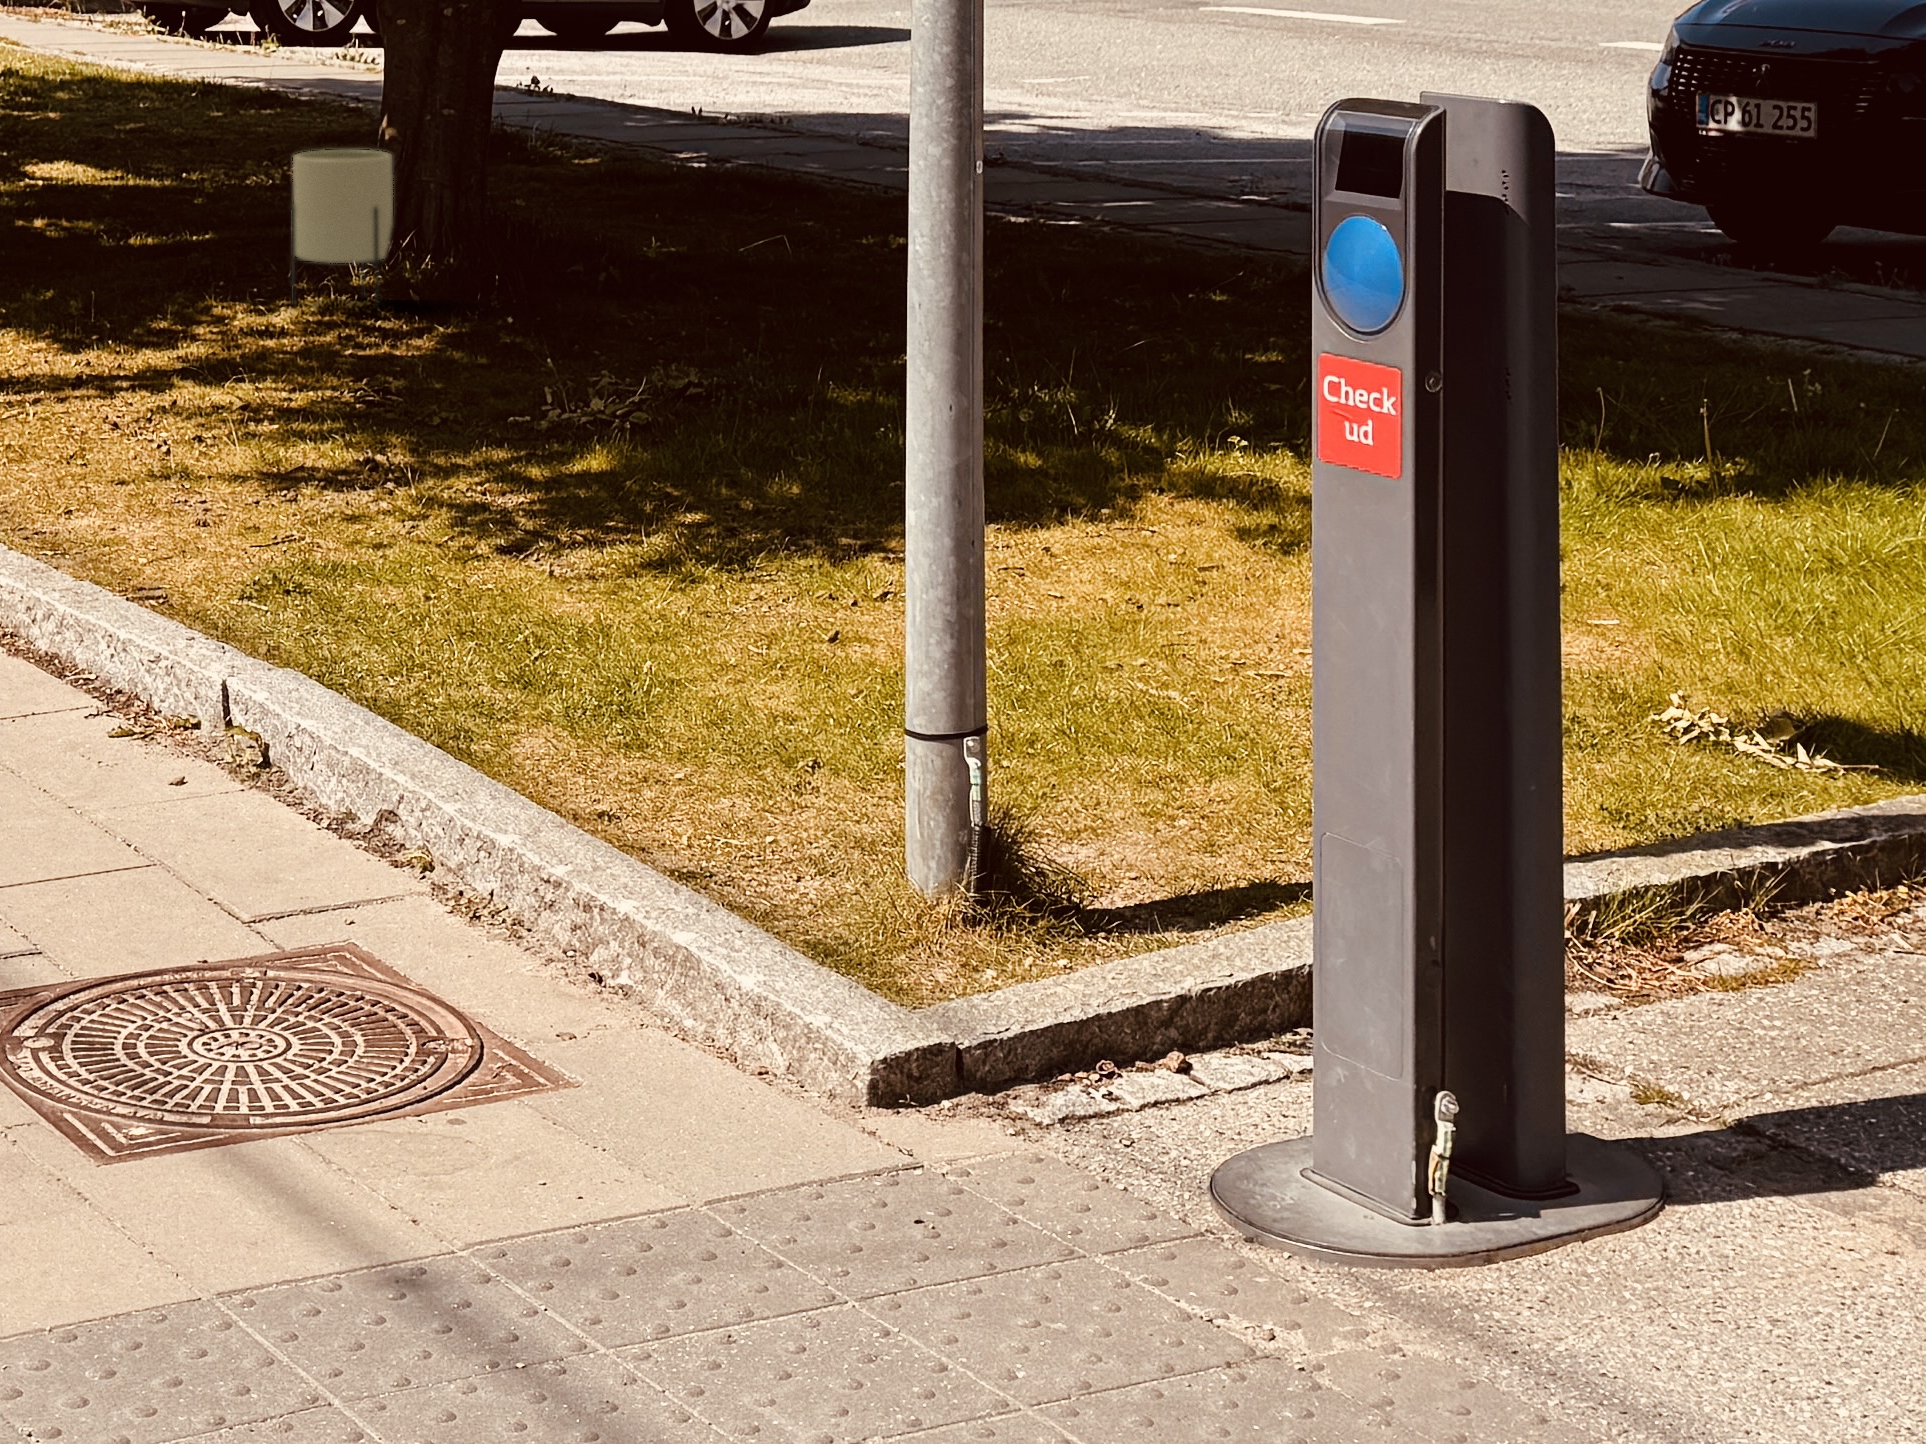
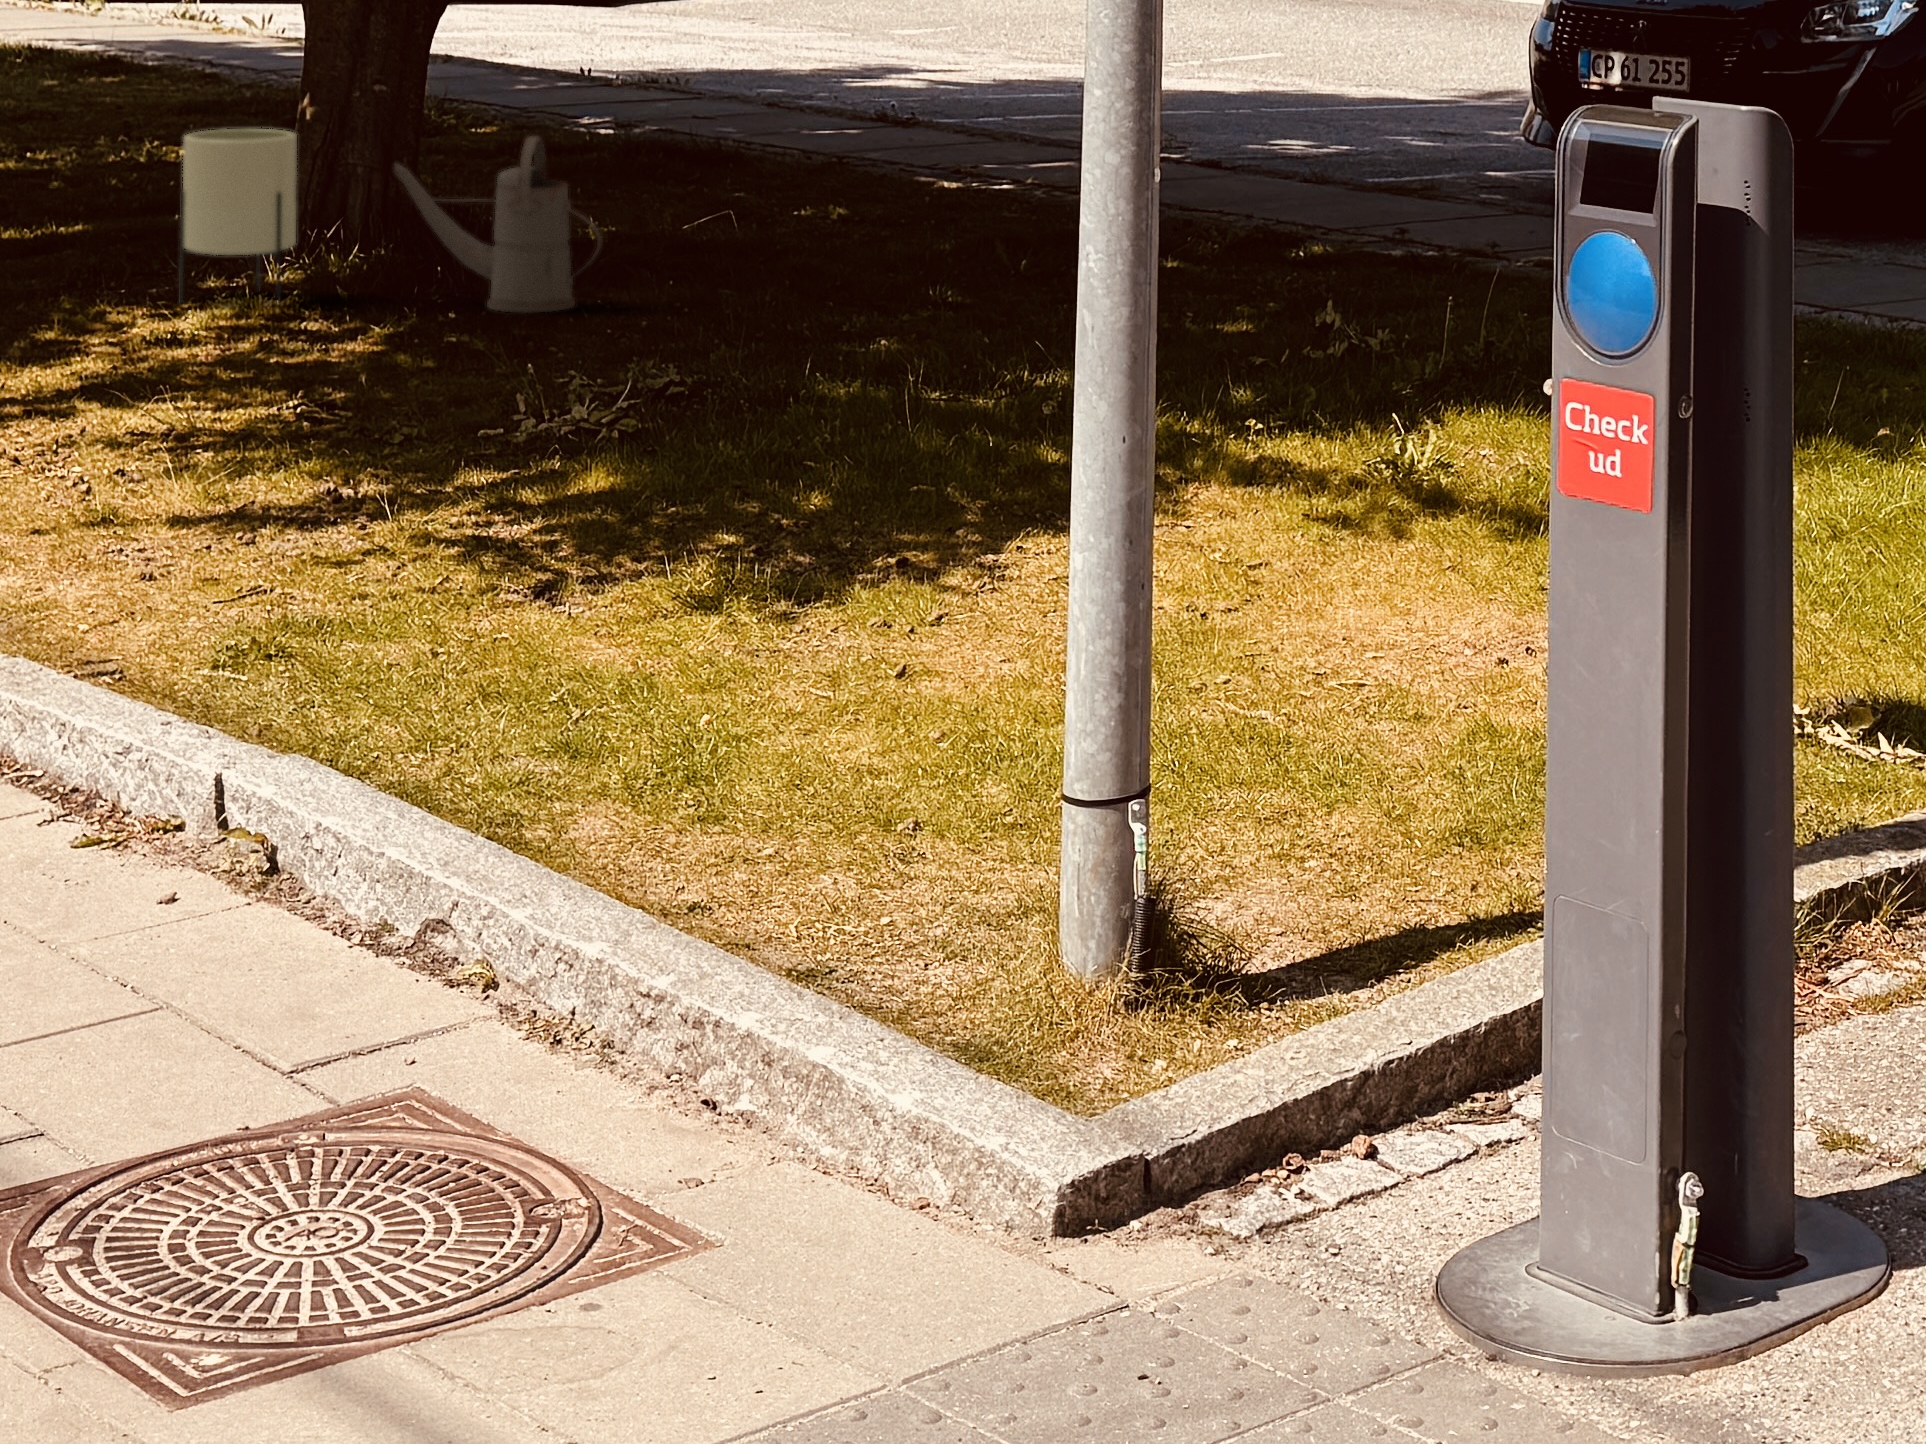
watering can: none [478,159,666,321] -> present [394,136,601,313]

